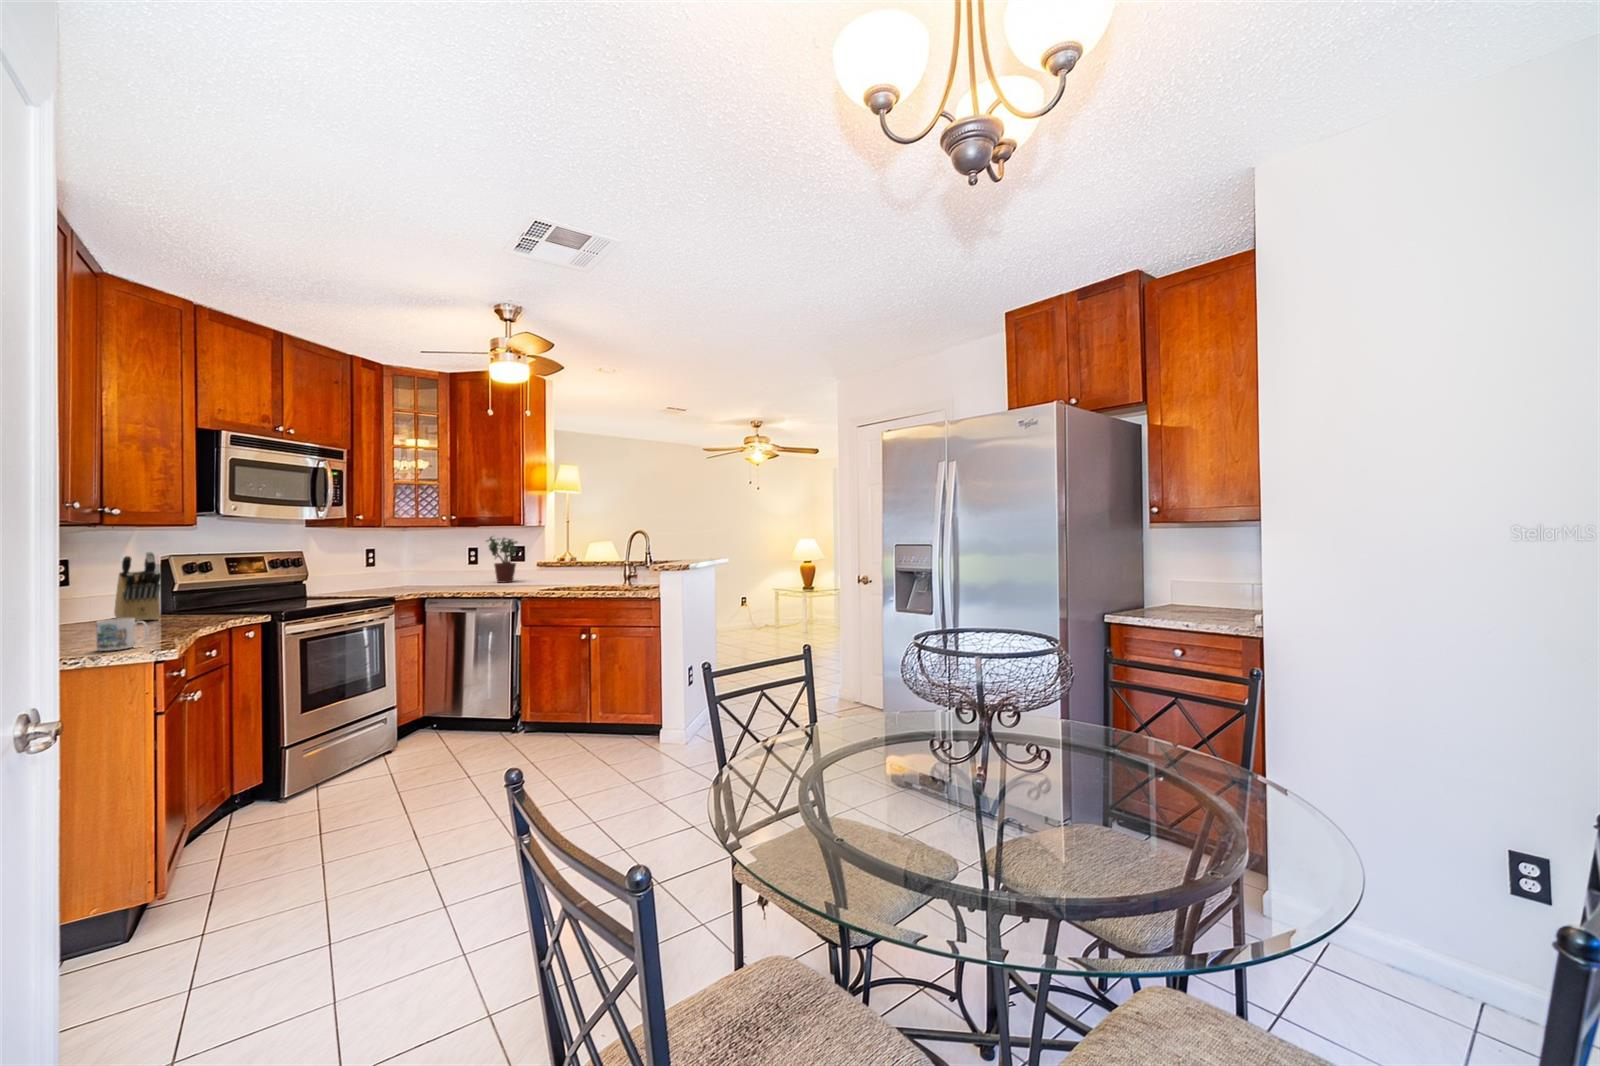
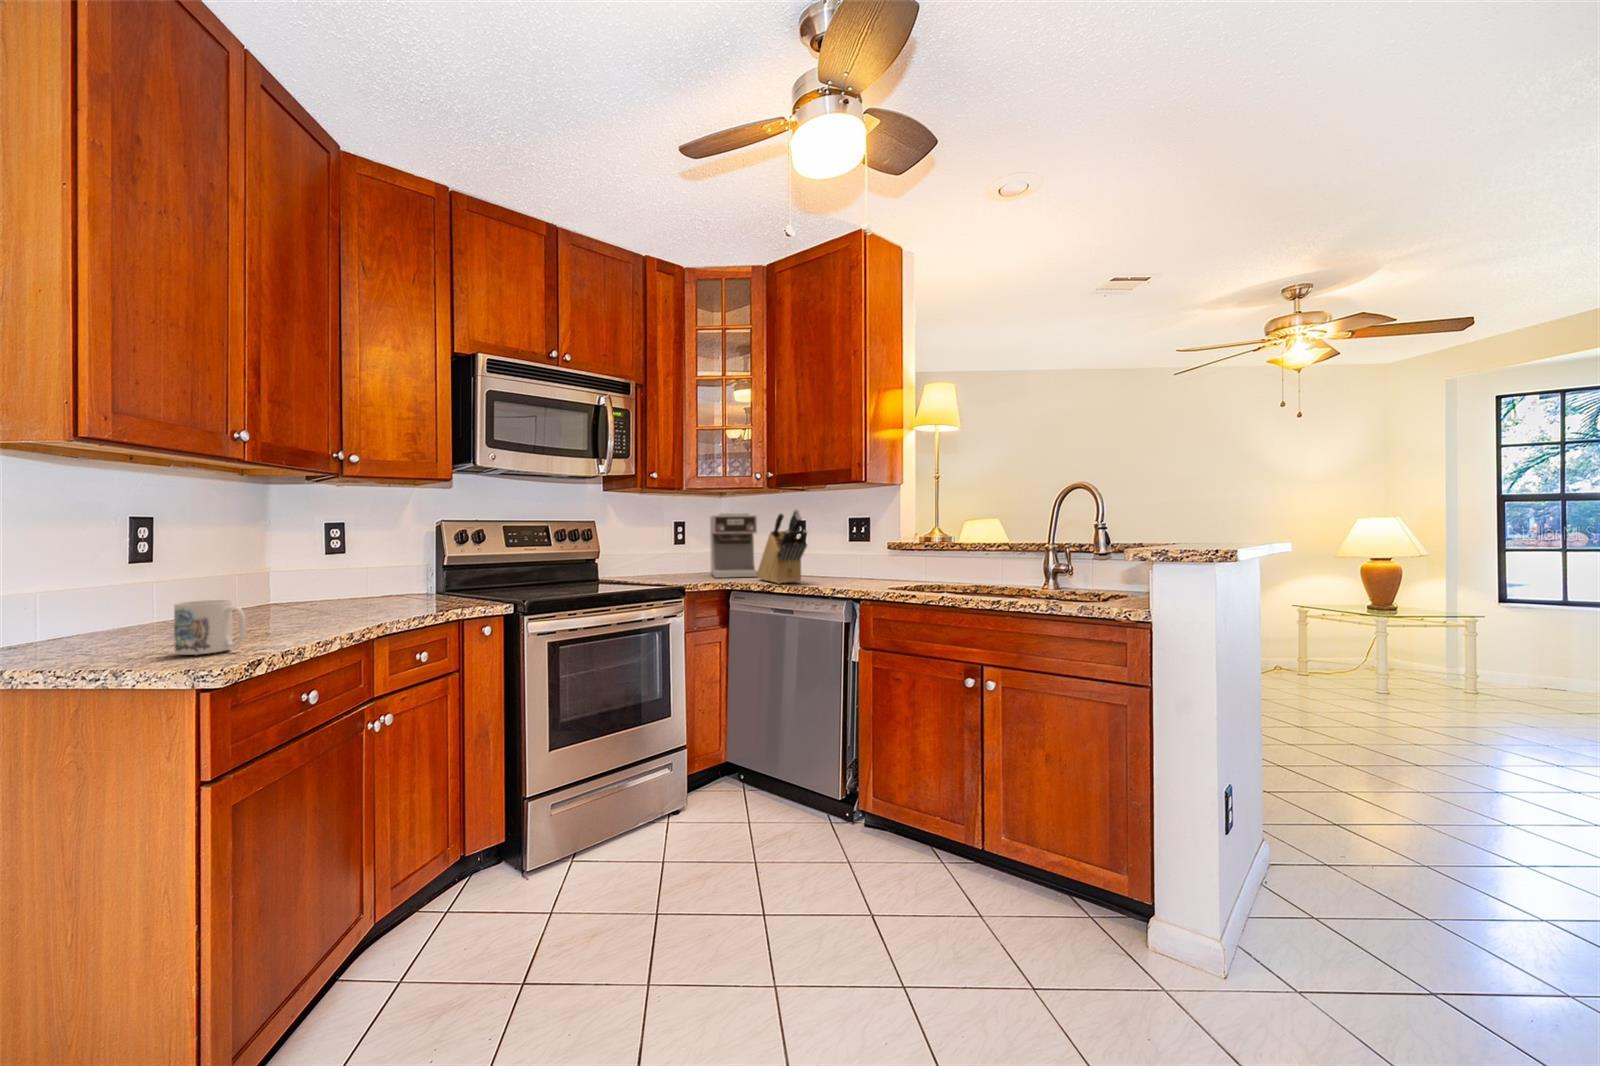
potted plant: present [487,537,518,583] -> none [814,502,859,575]
coffee maker: none [400,542,443,588] -> present [710,513,758,578]
knife block: present [114,552,161,621] -> present [757,509,807,584]

